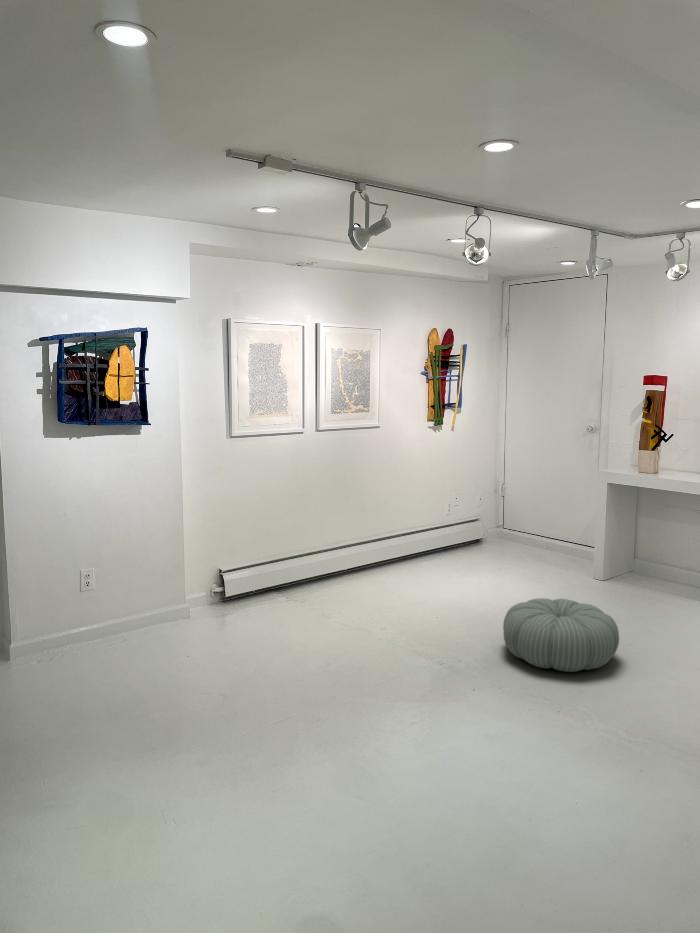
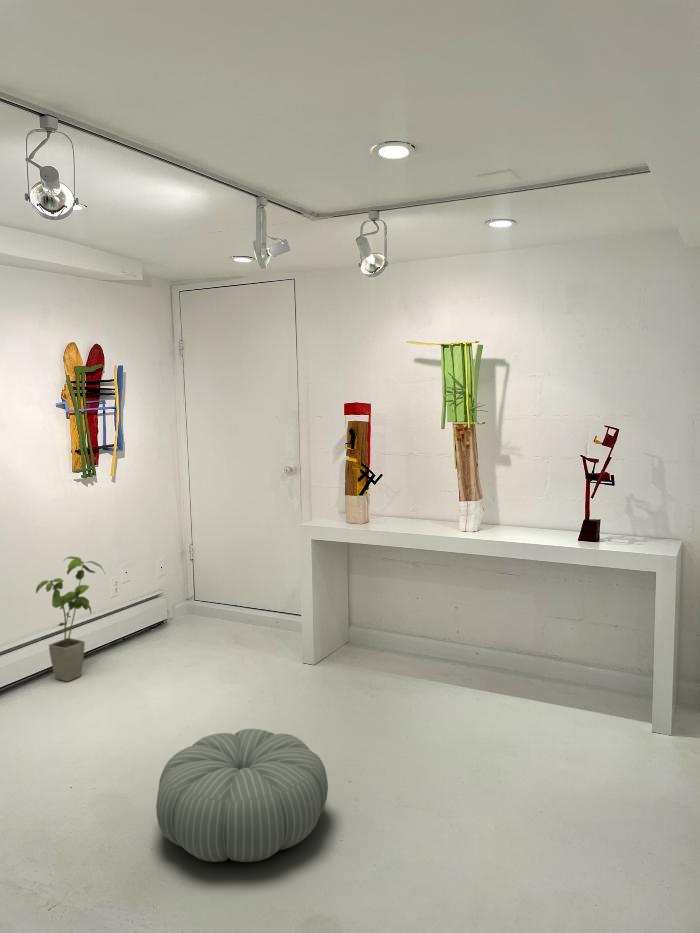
house plant: none [404,481,451,569] -> present [36,556,103,681]

